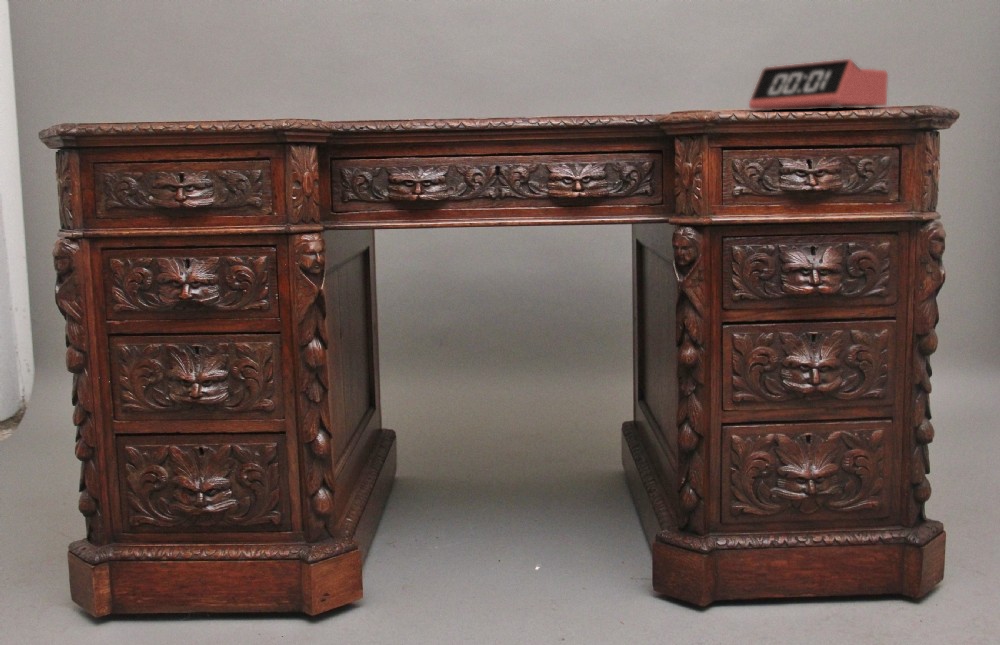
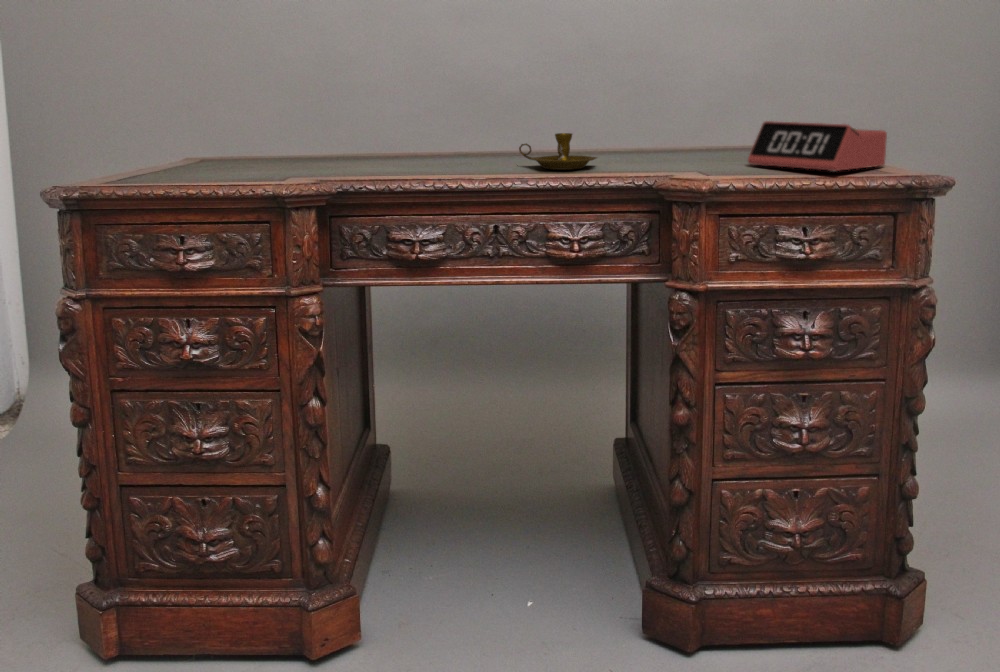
candlestick: none [521,82,599,118] -> present [519,133,597,170]

